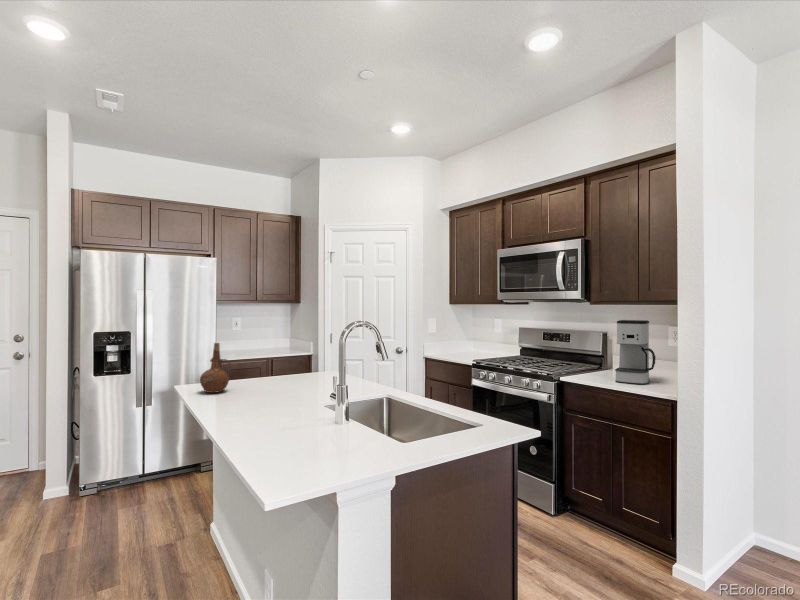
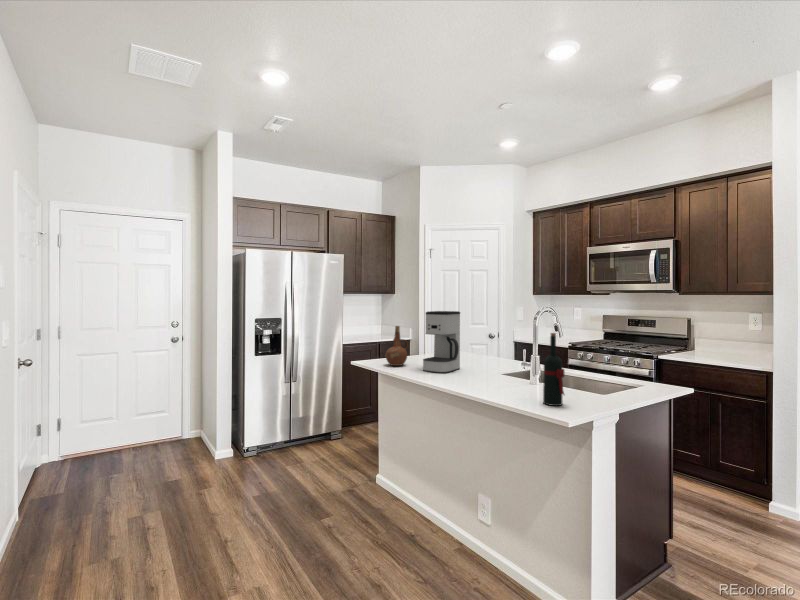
coffee maker: present [615,320,656,384] -> present [423,311,460,373]
wine bottle: none [299,358,324,461] -> present [543,333,564,406]

